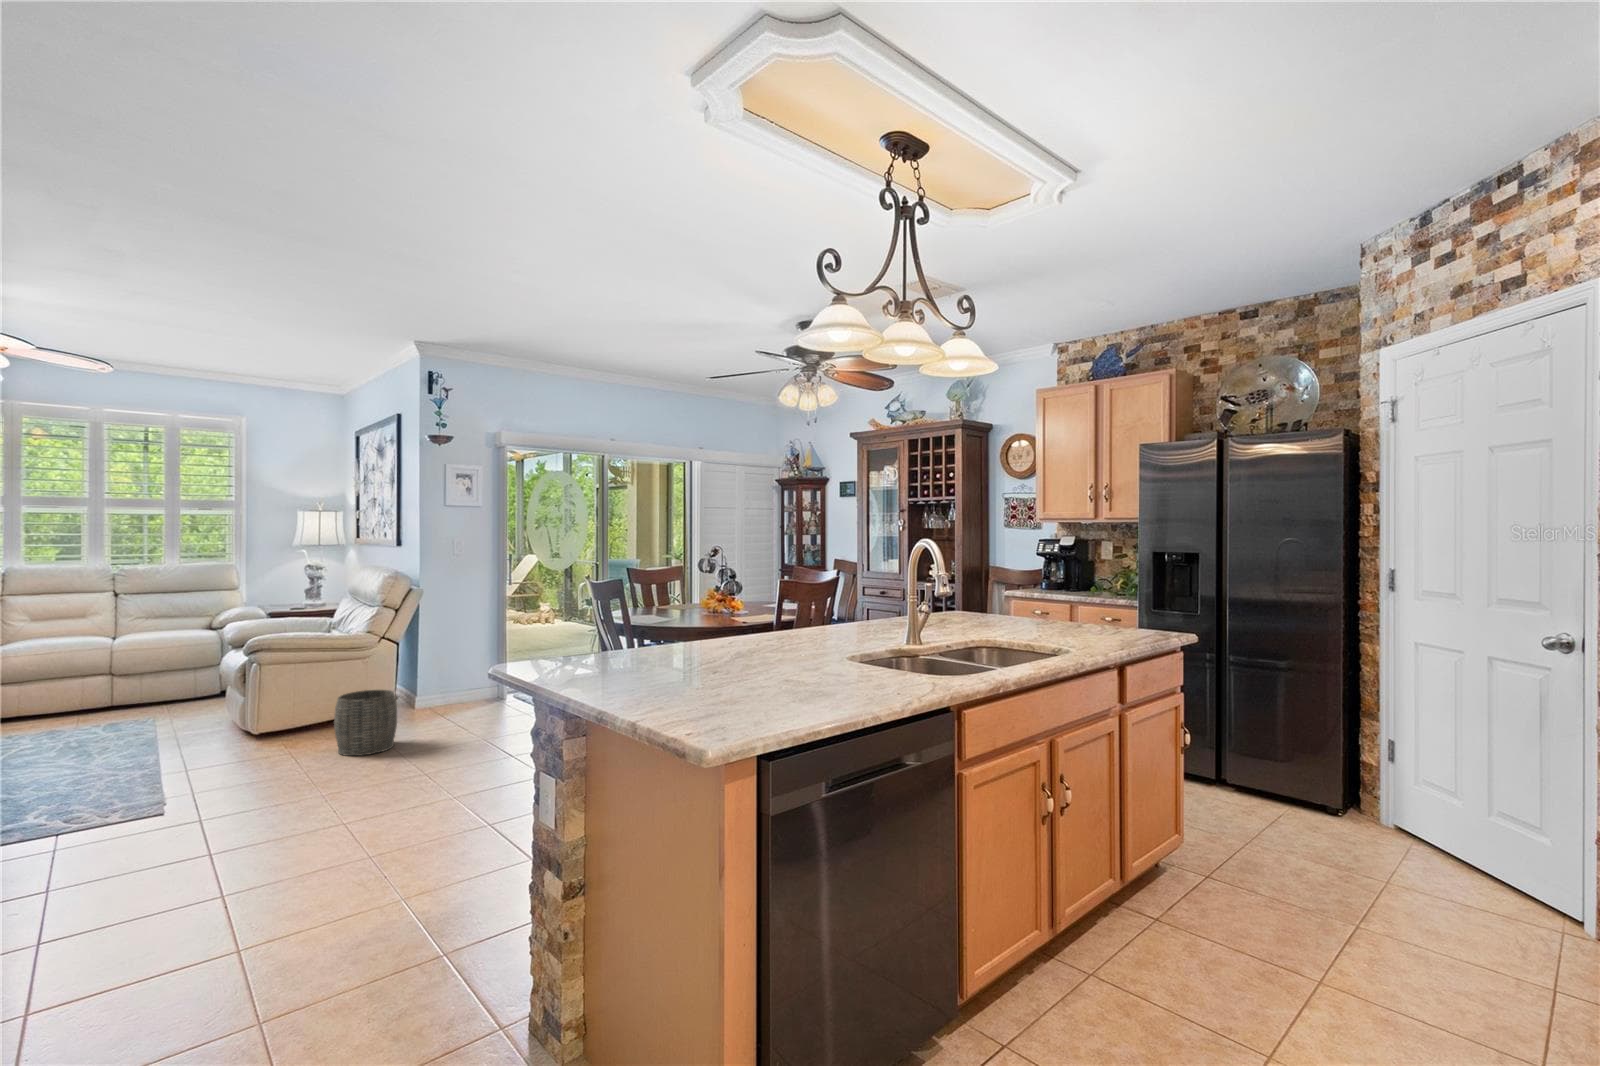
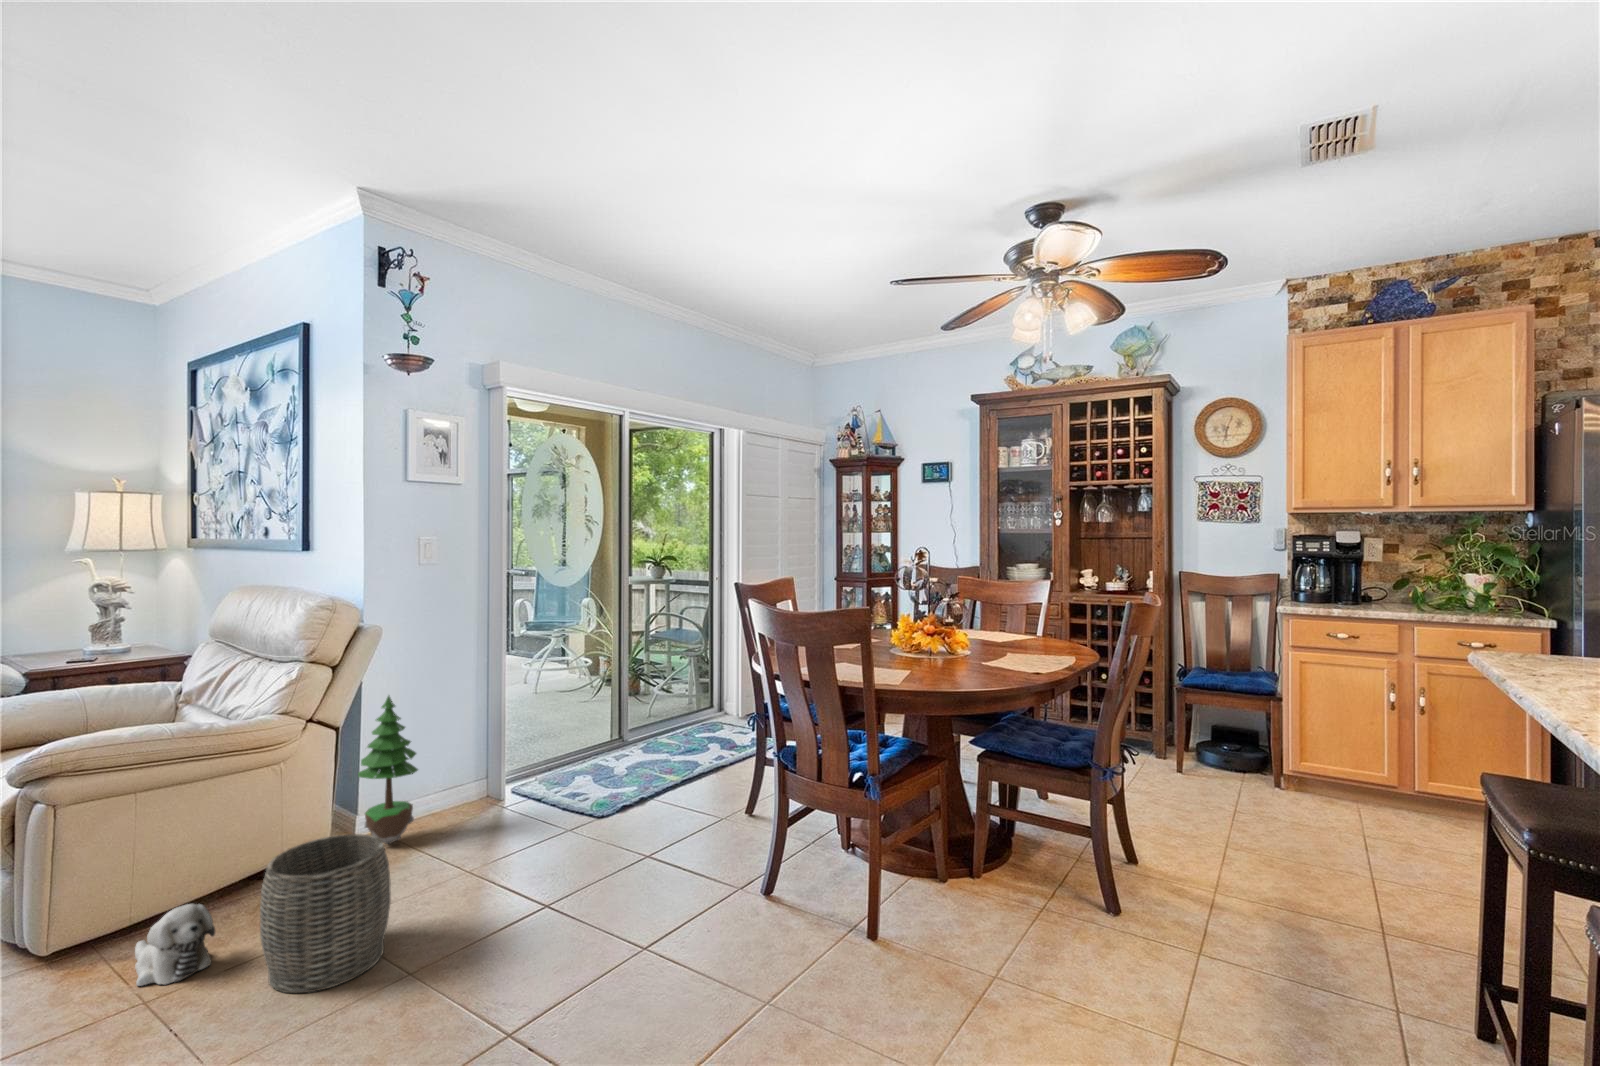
potted tree: none [409,627,443,713] -> present [358,696,418,844]
plush toy: none [286,714,322,749] -> present [135,904,215,986]

